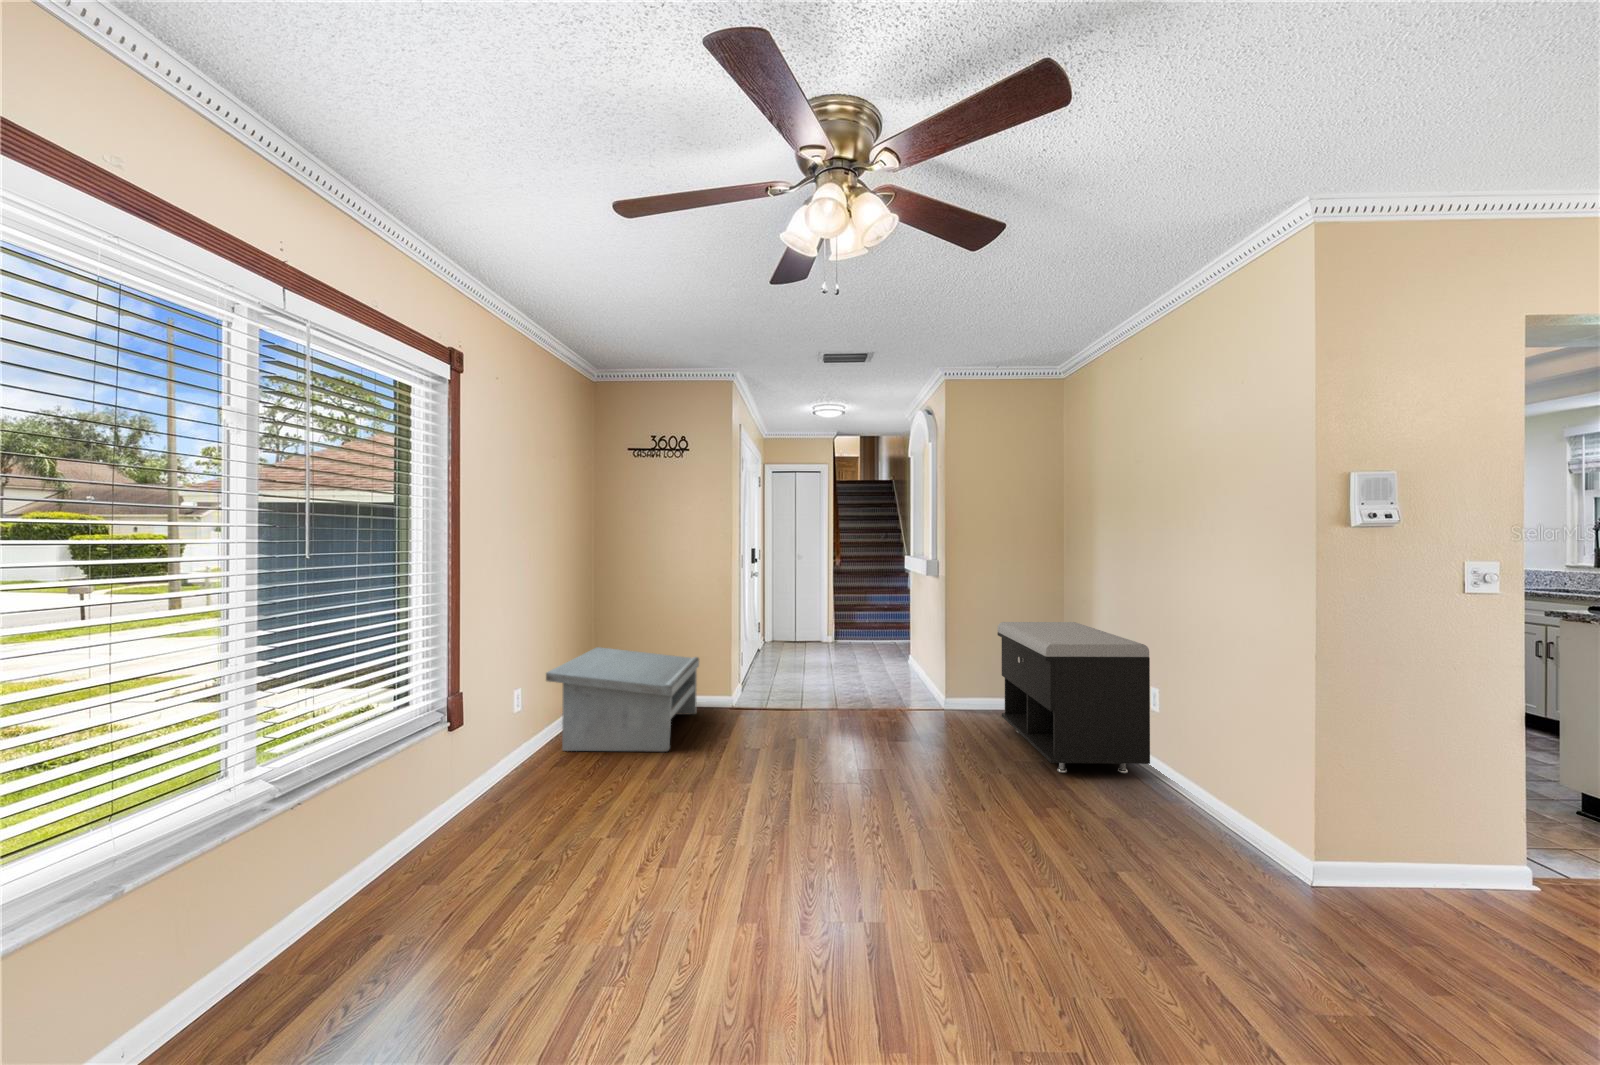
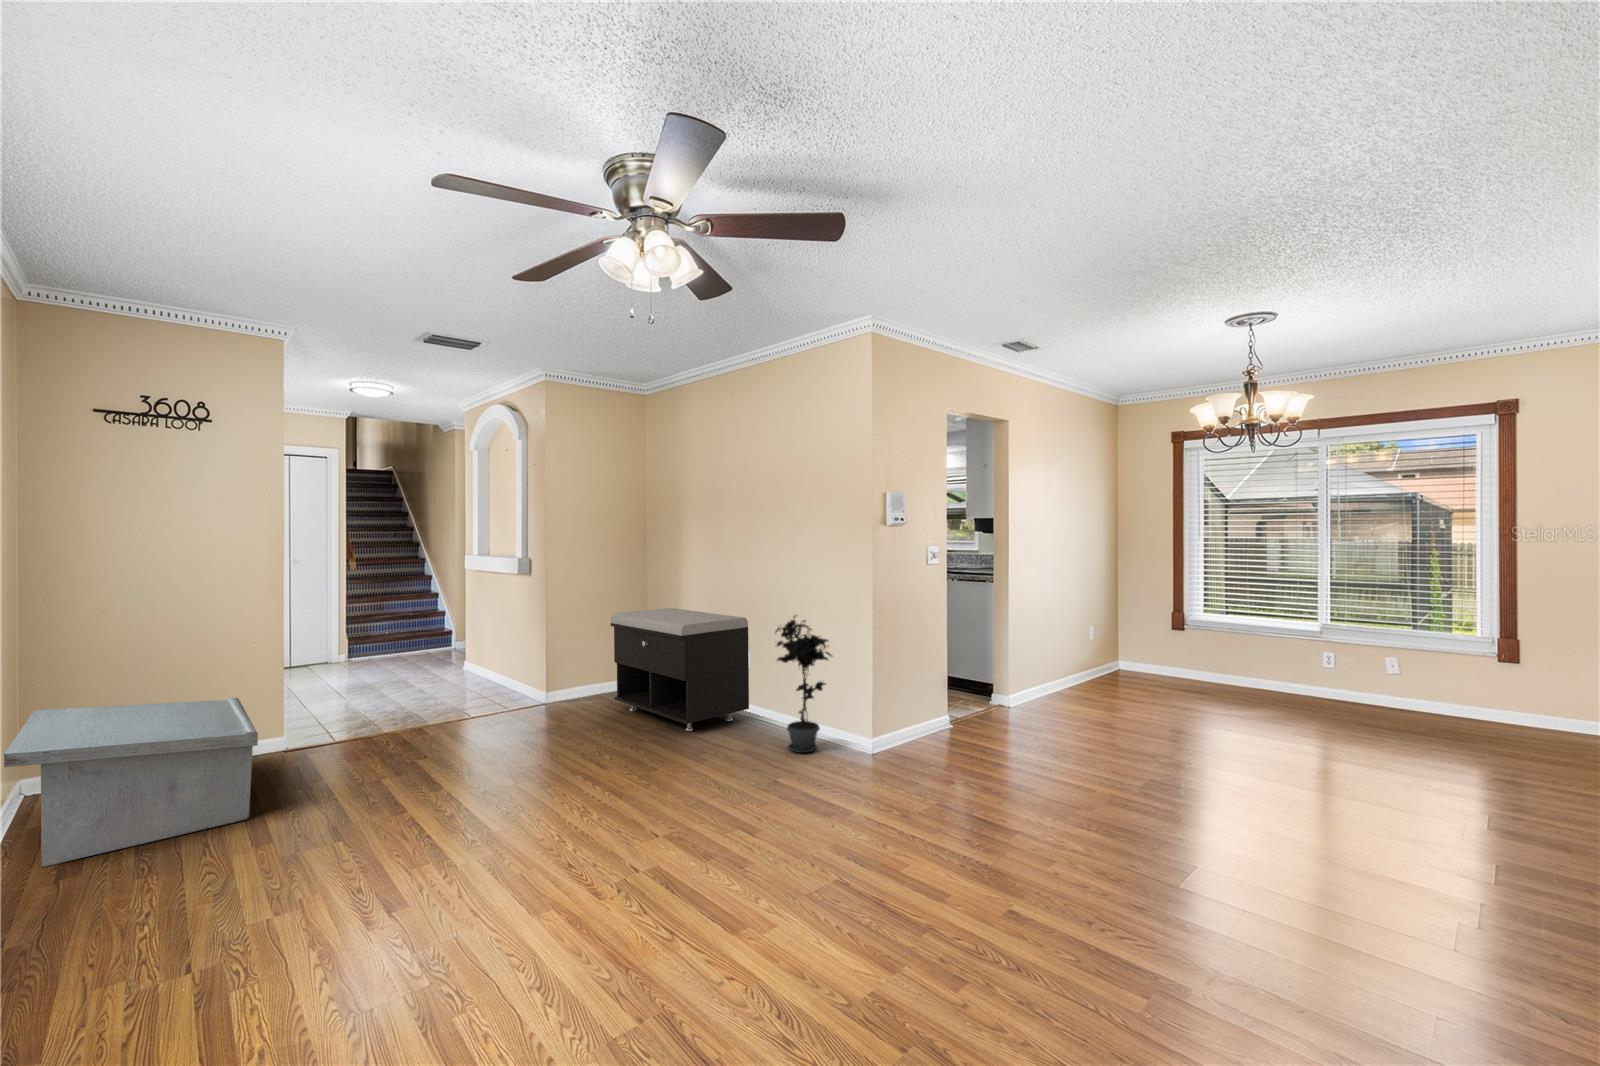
potted plant: none [1149,650,1250,848] -> present [776,615,831,753]

